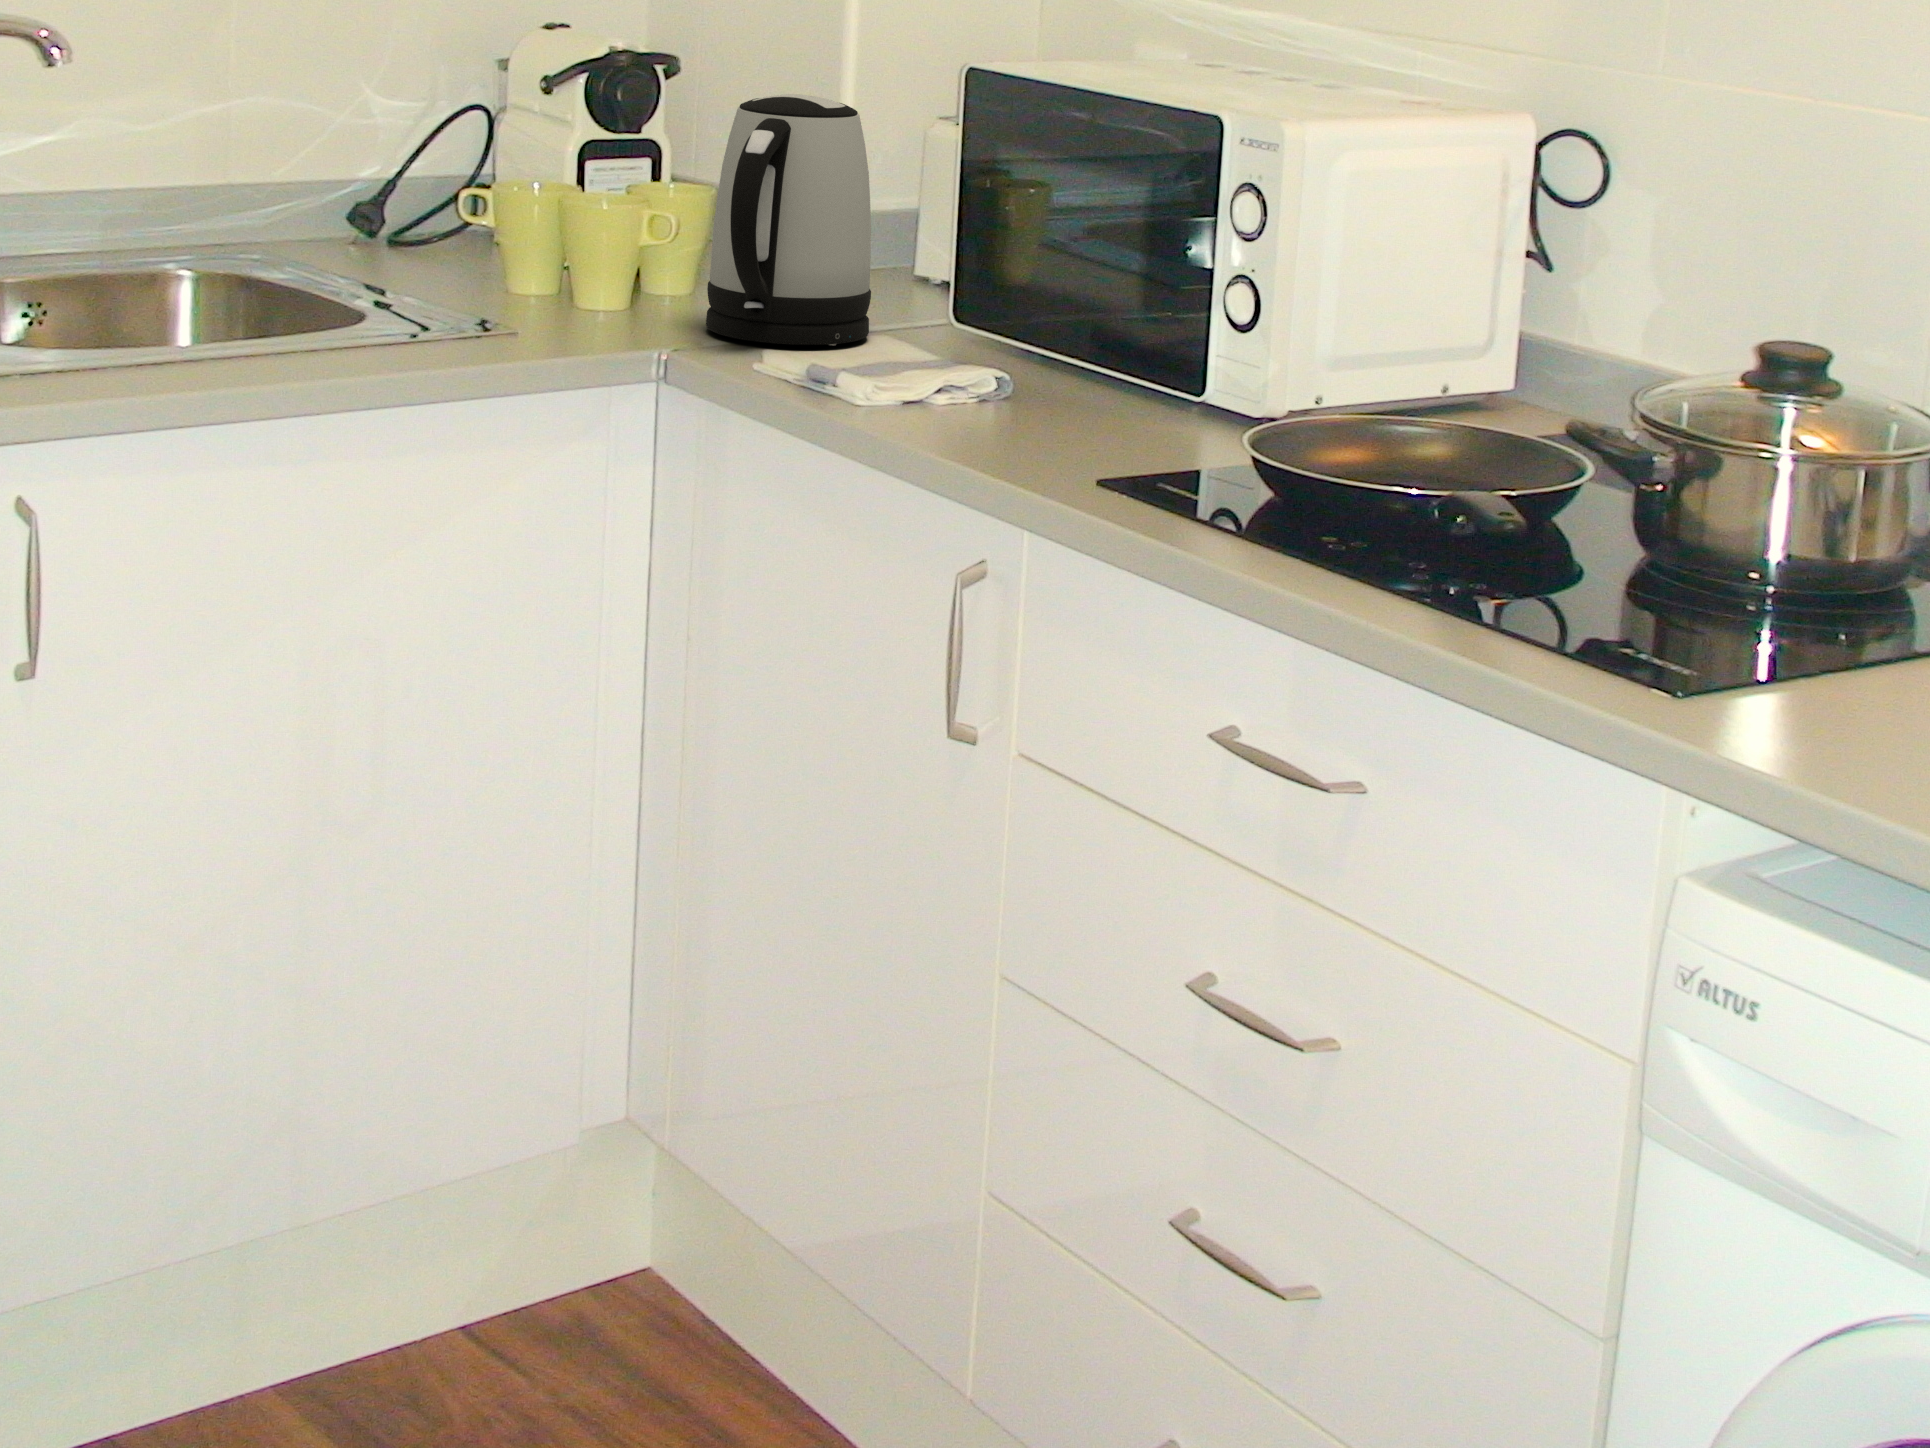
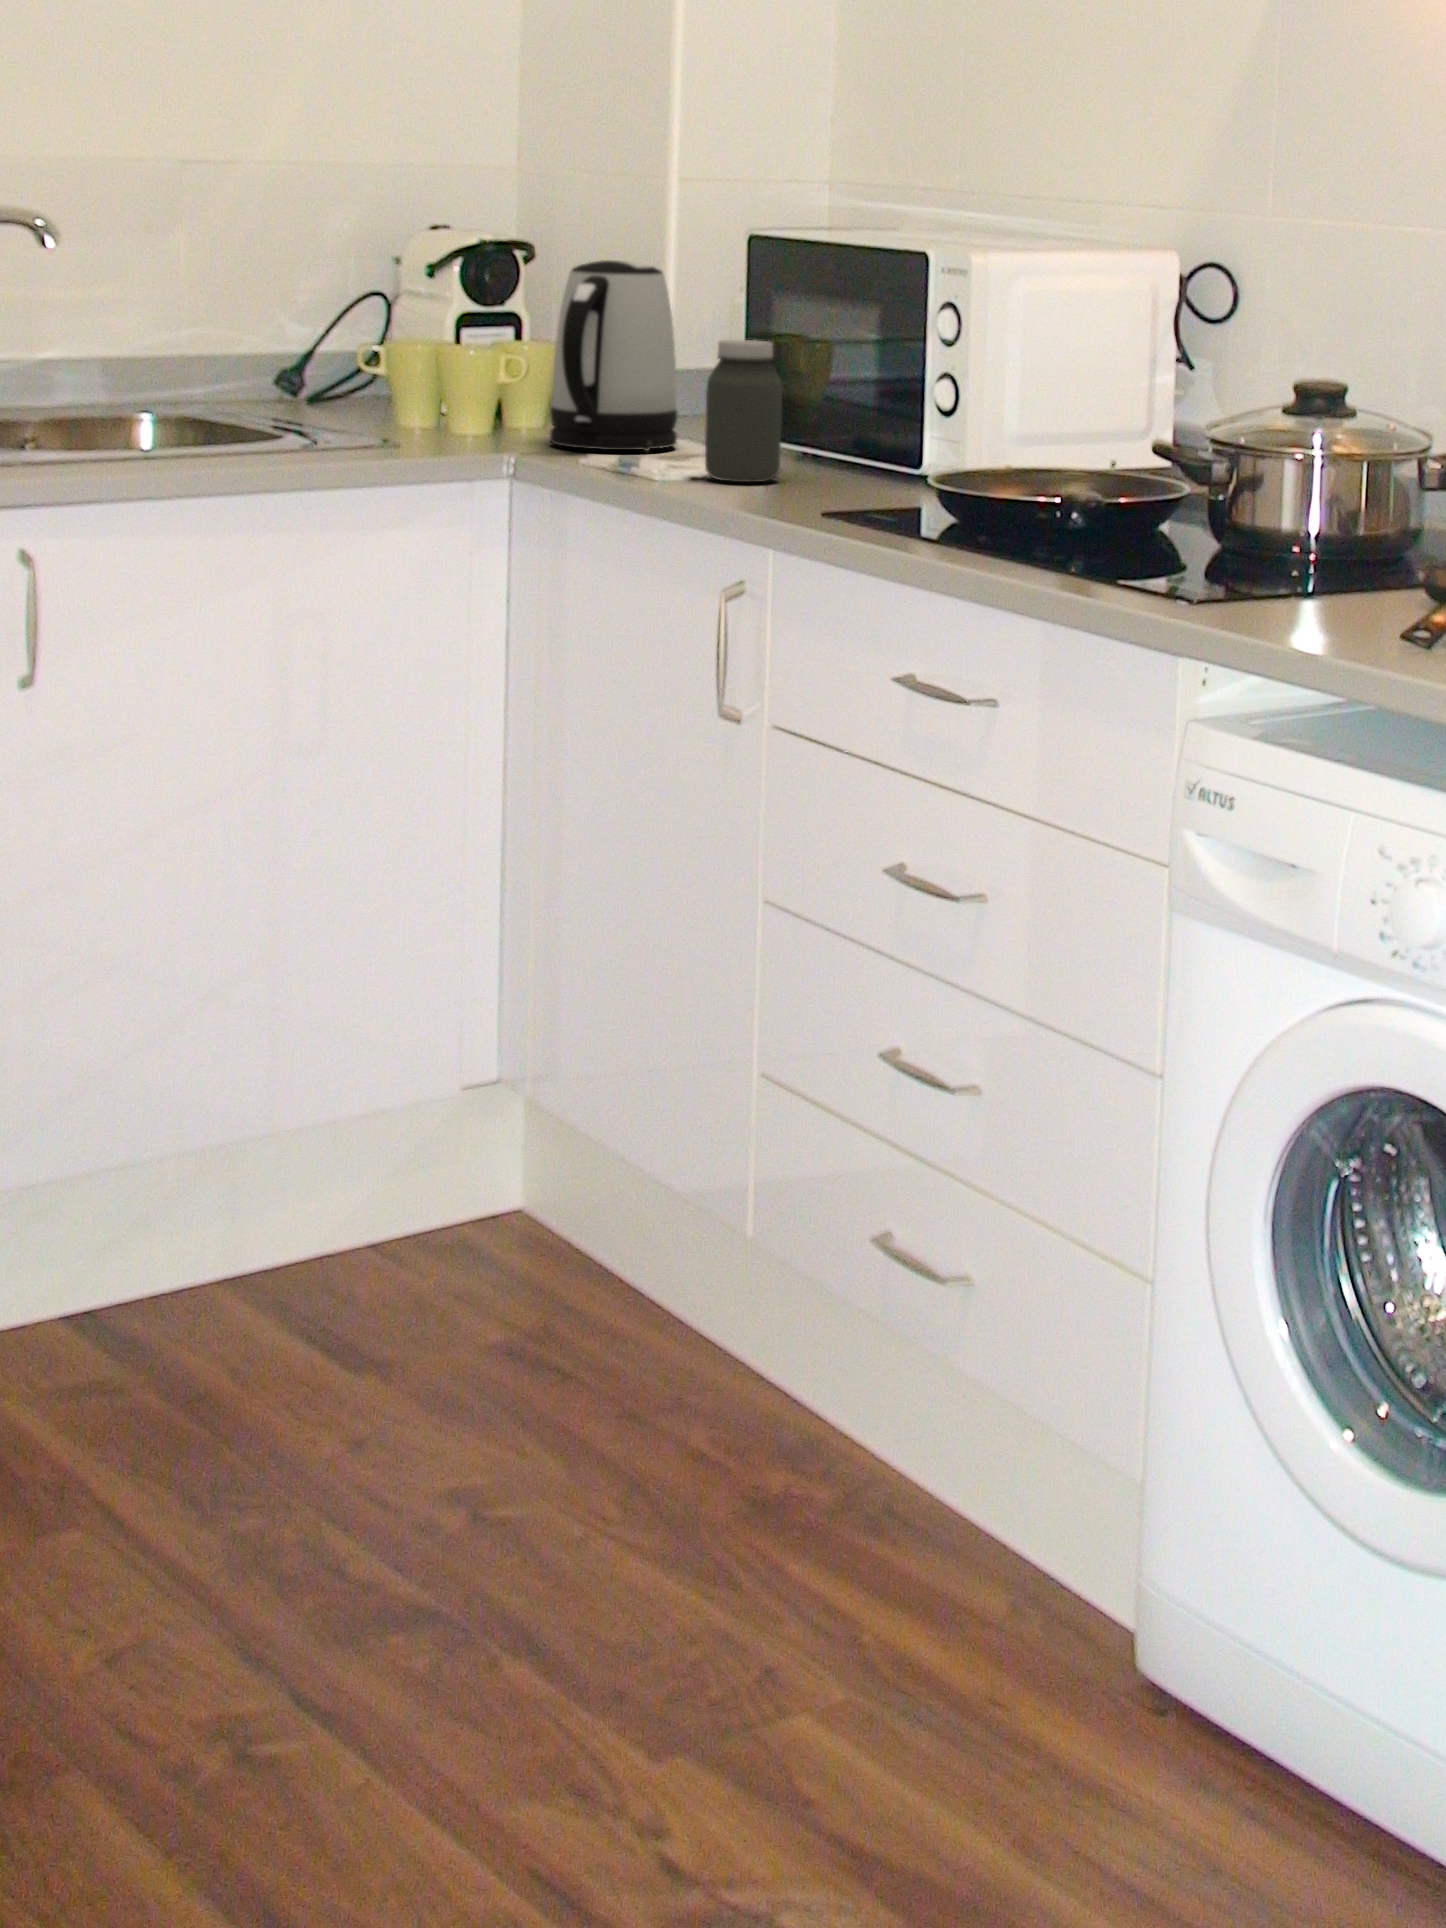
jar: none [923,222,1027,412] -> present [705,340,782,482]

